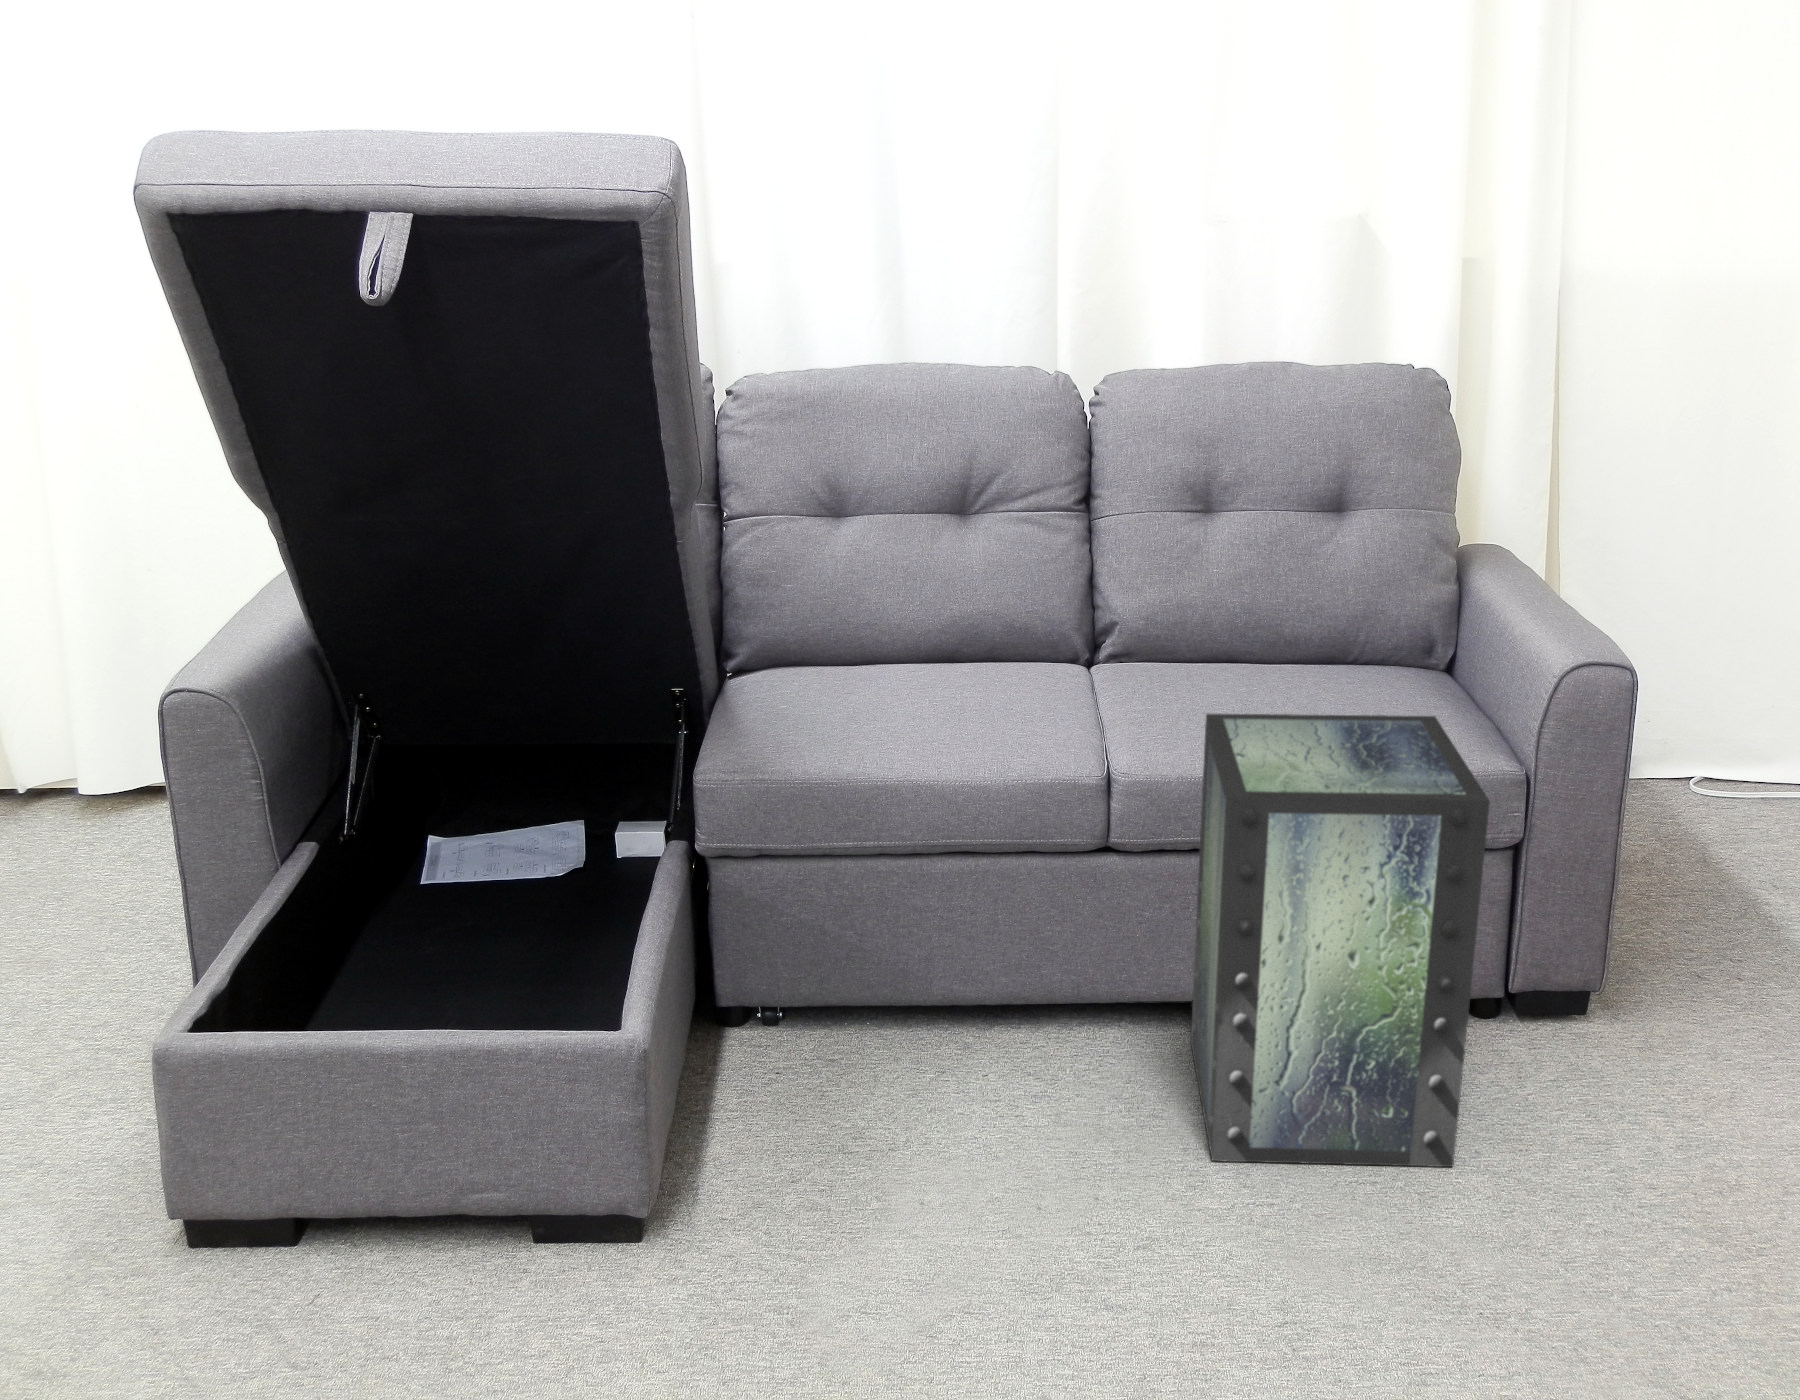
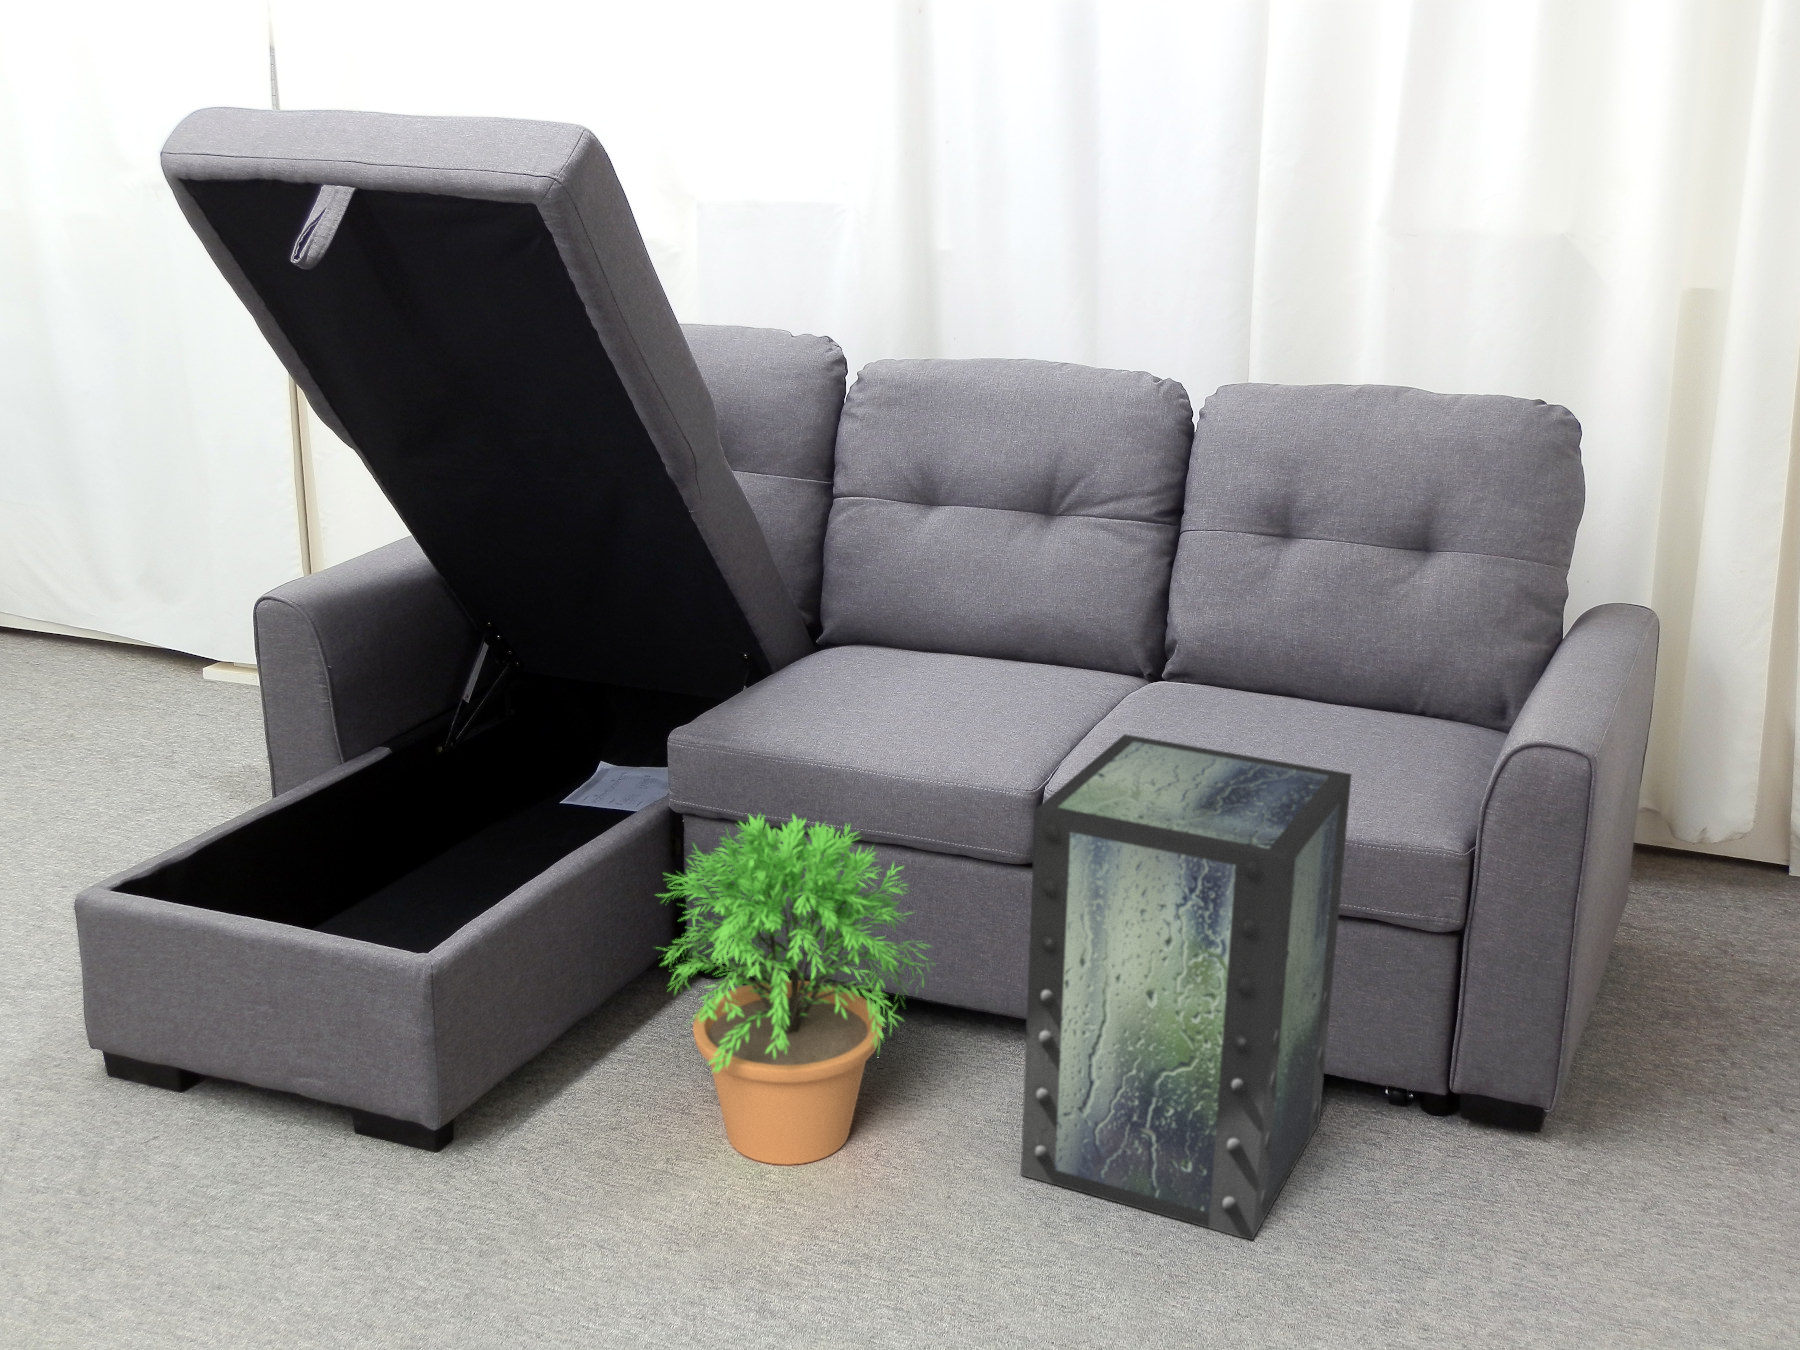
potted plant: none [823,846,1123,1213] -> present [657,815,934,1165]

